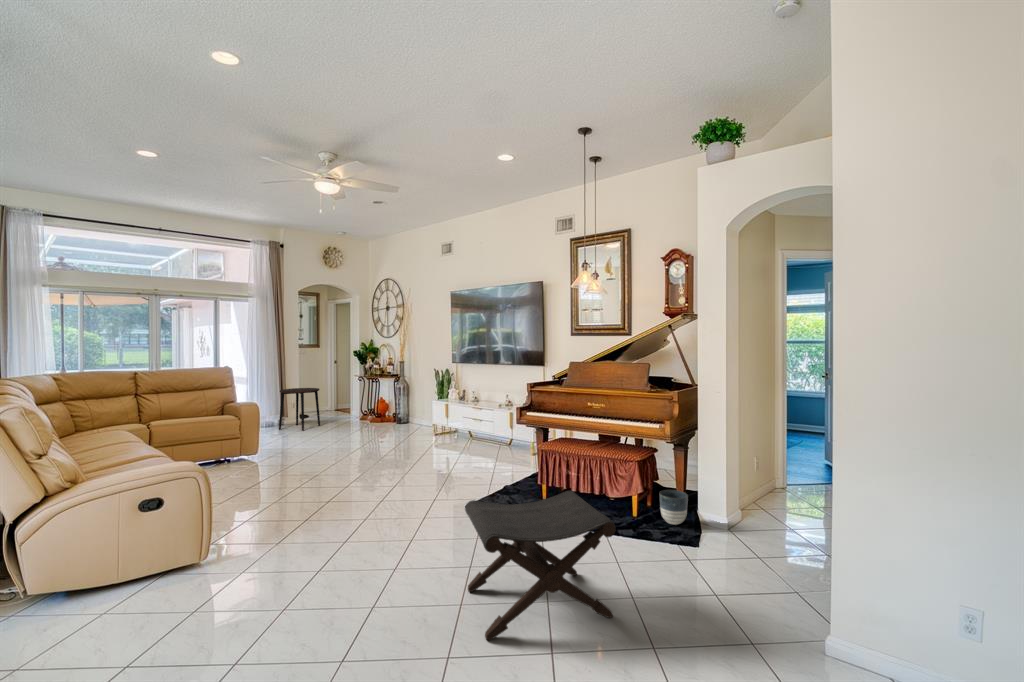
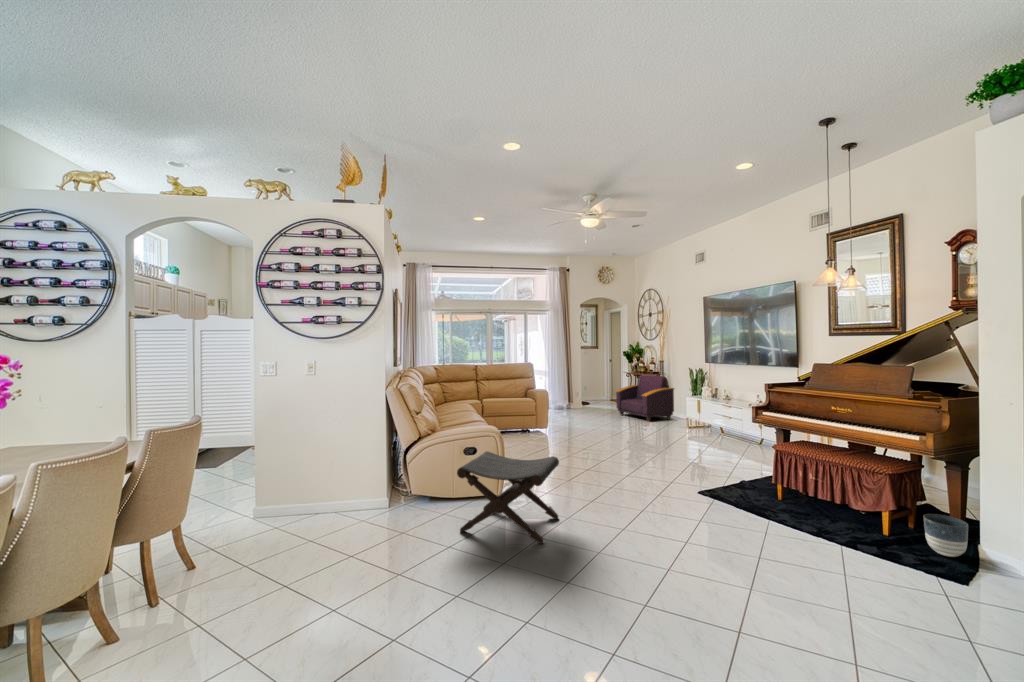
armchair: none [347,378,417,433] -> present [616,374,674,422]
side table: present [279,388,320,431] -> none [566,380,596,414]
footstool: present [465,491,616,640] -> present [457,451,559,544]

